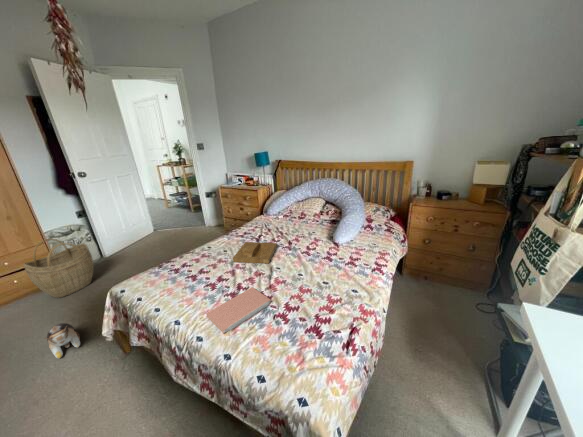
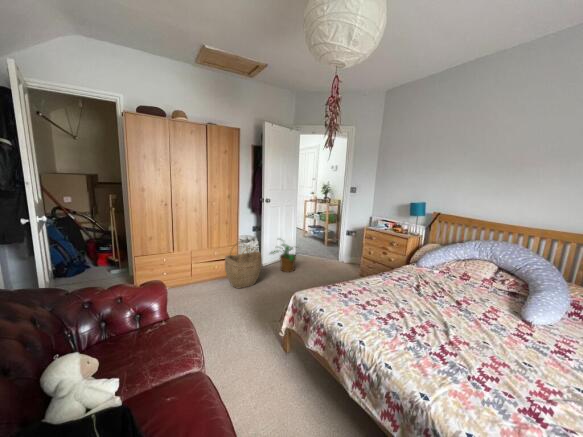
potted plant: none [108,219,150,256] -> present [270,244,299,272]
tray: present [233,242,277,264] -> none [399,288,445,318]
notebook: present [206,288,271,333] -> none [390,336,460,371]
plush toy: present [45,323,80,358] -> none [236,308,255,335]

